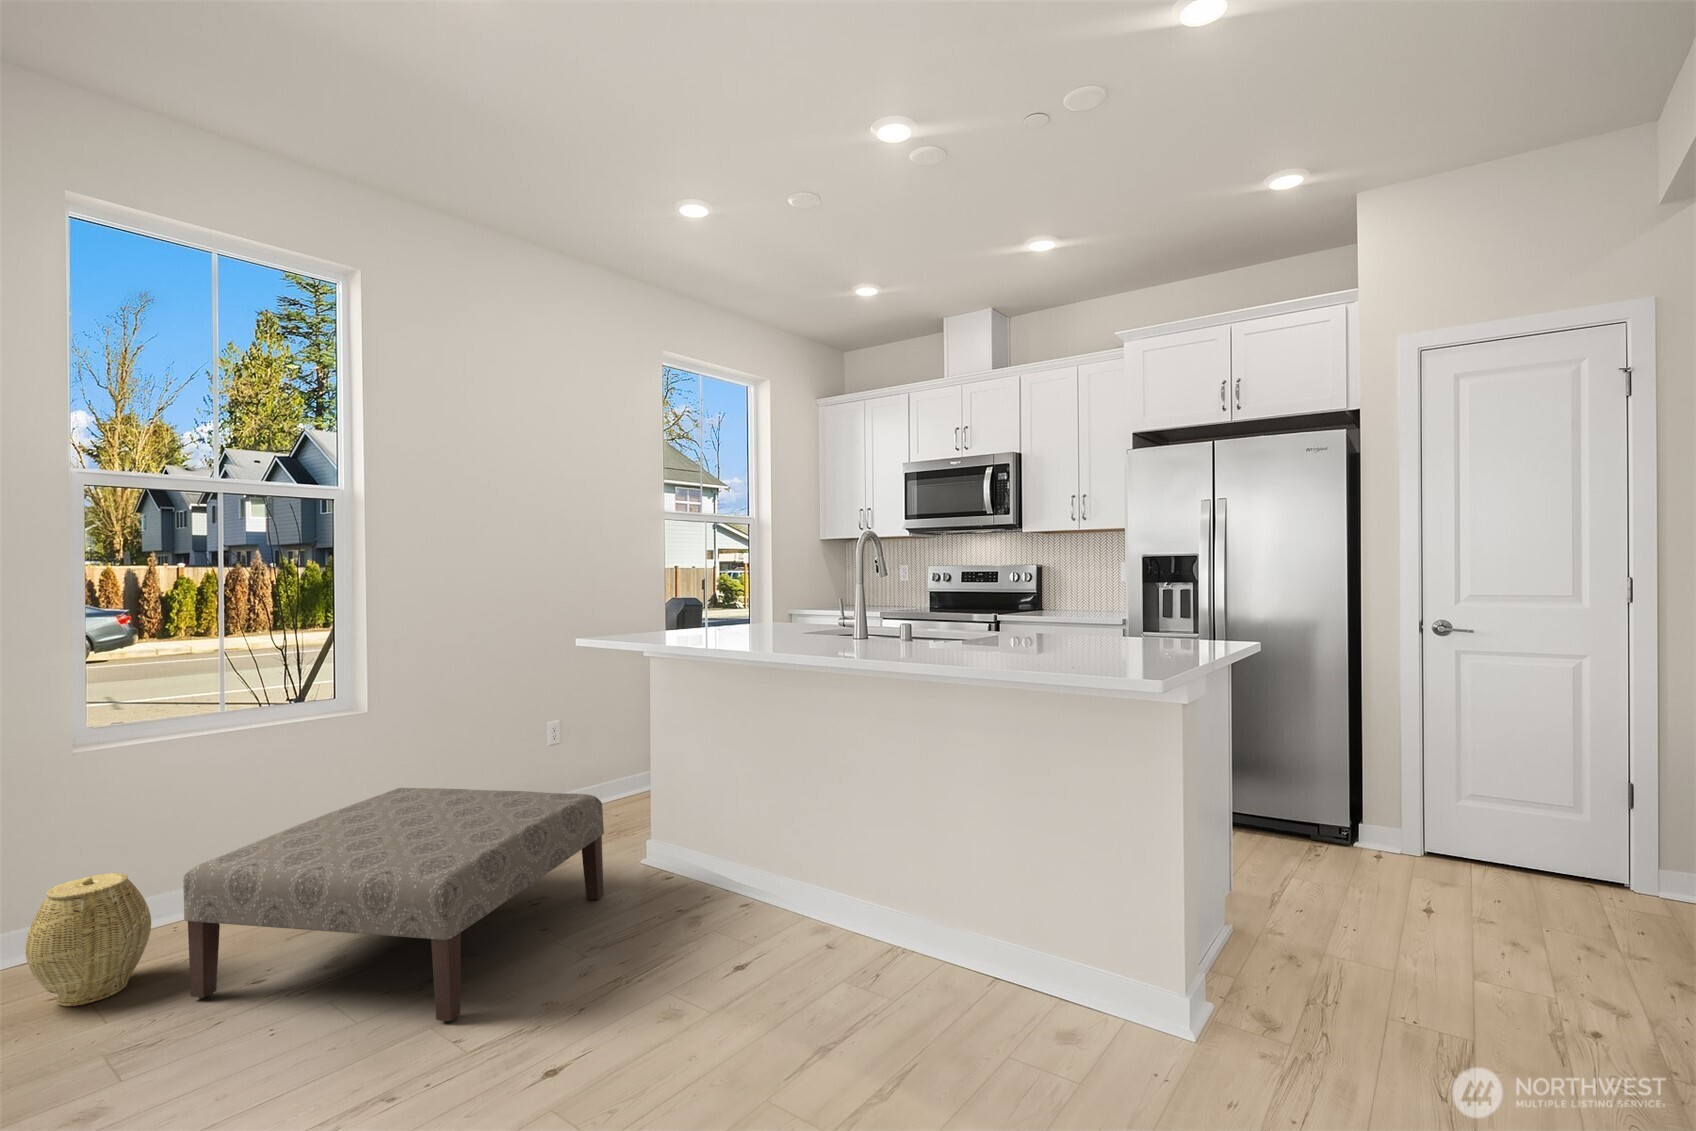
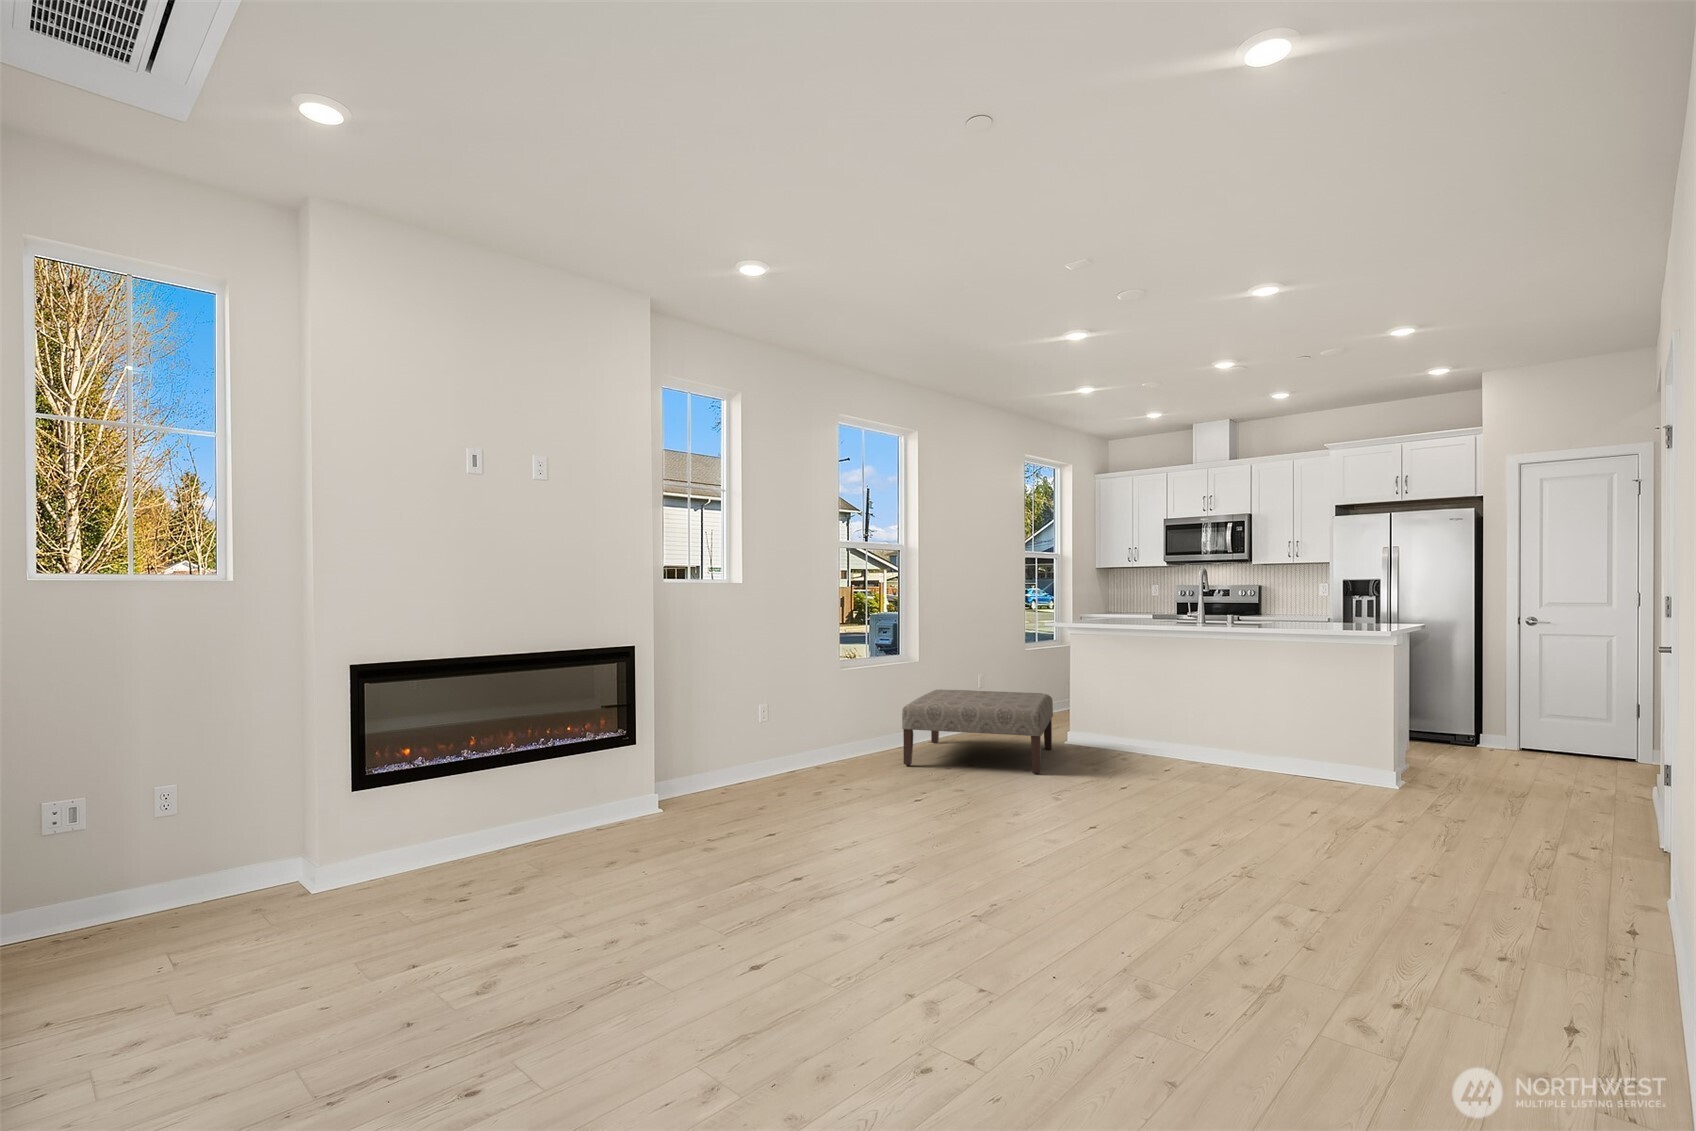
woven basket: present [26,873,151,1006] -> none [830,710,873,766]

